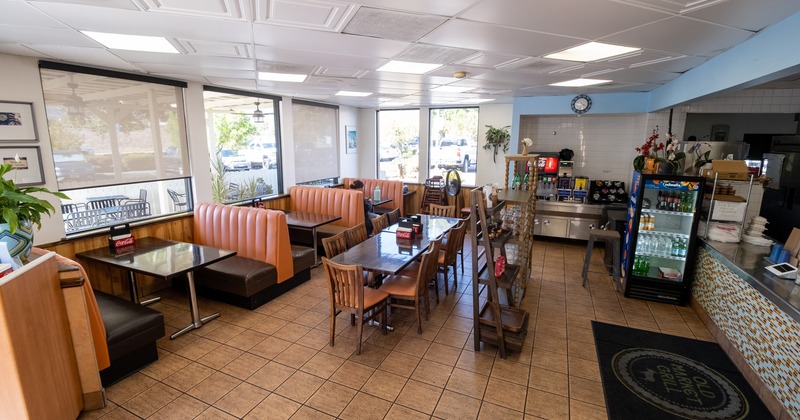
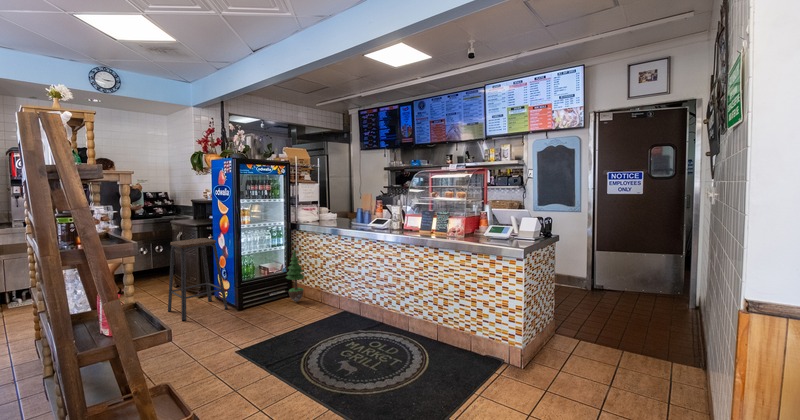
potted tree: none [674,265,697,313] -> present [286,251,305,302]

